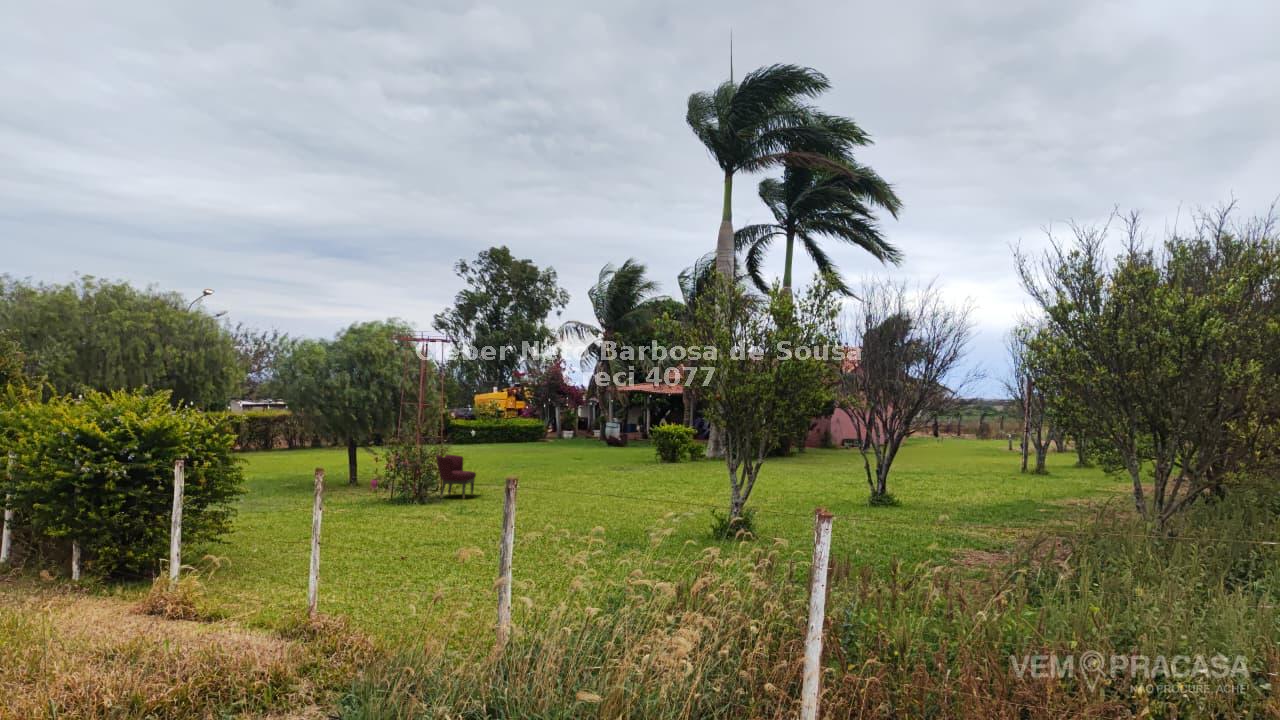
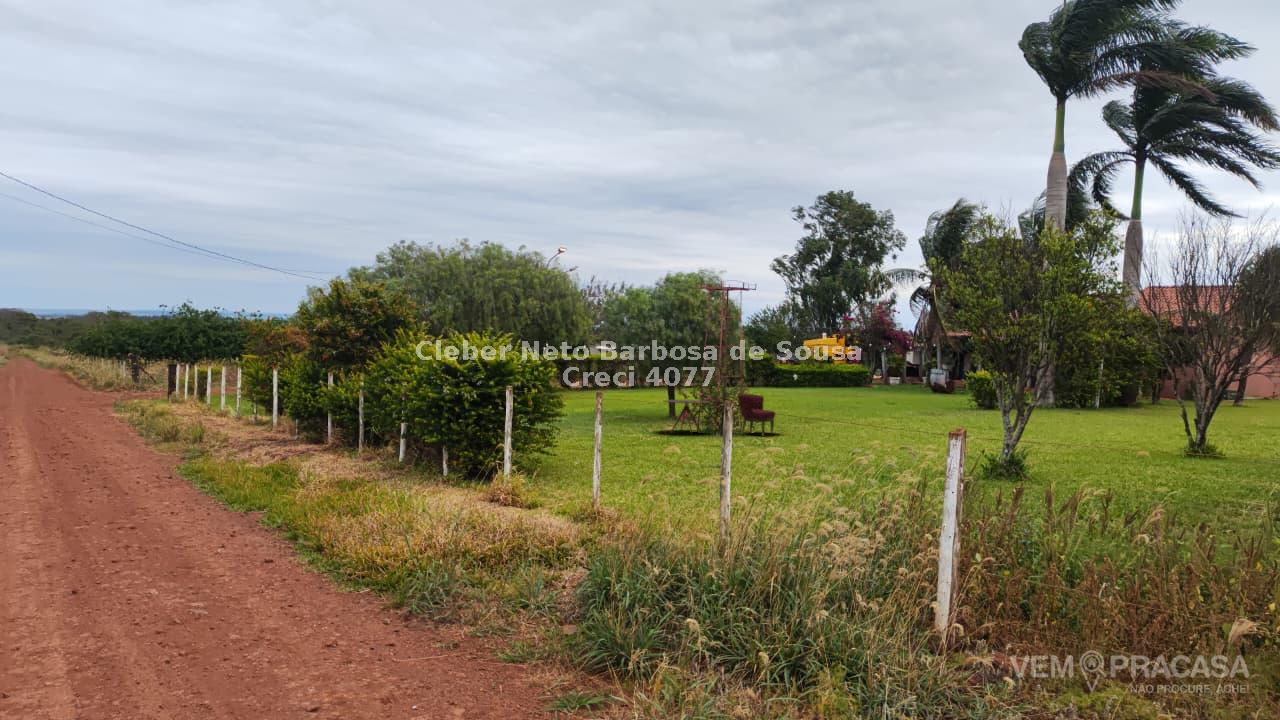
round table: none [352,463,406,501] -> present [664,400,710,434]

